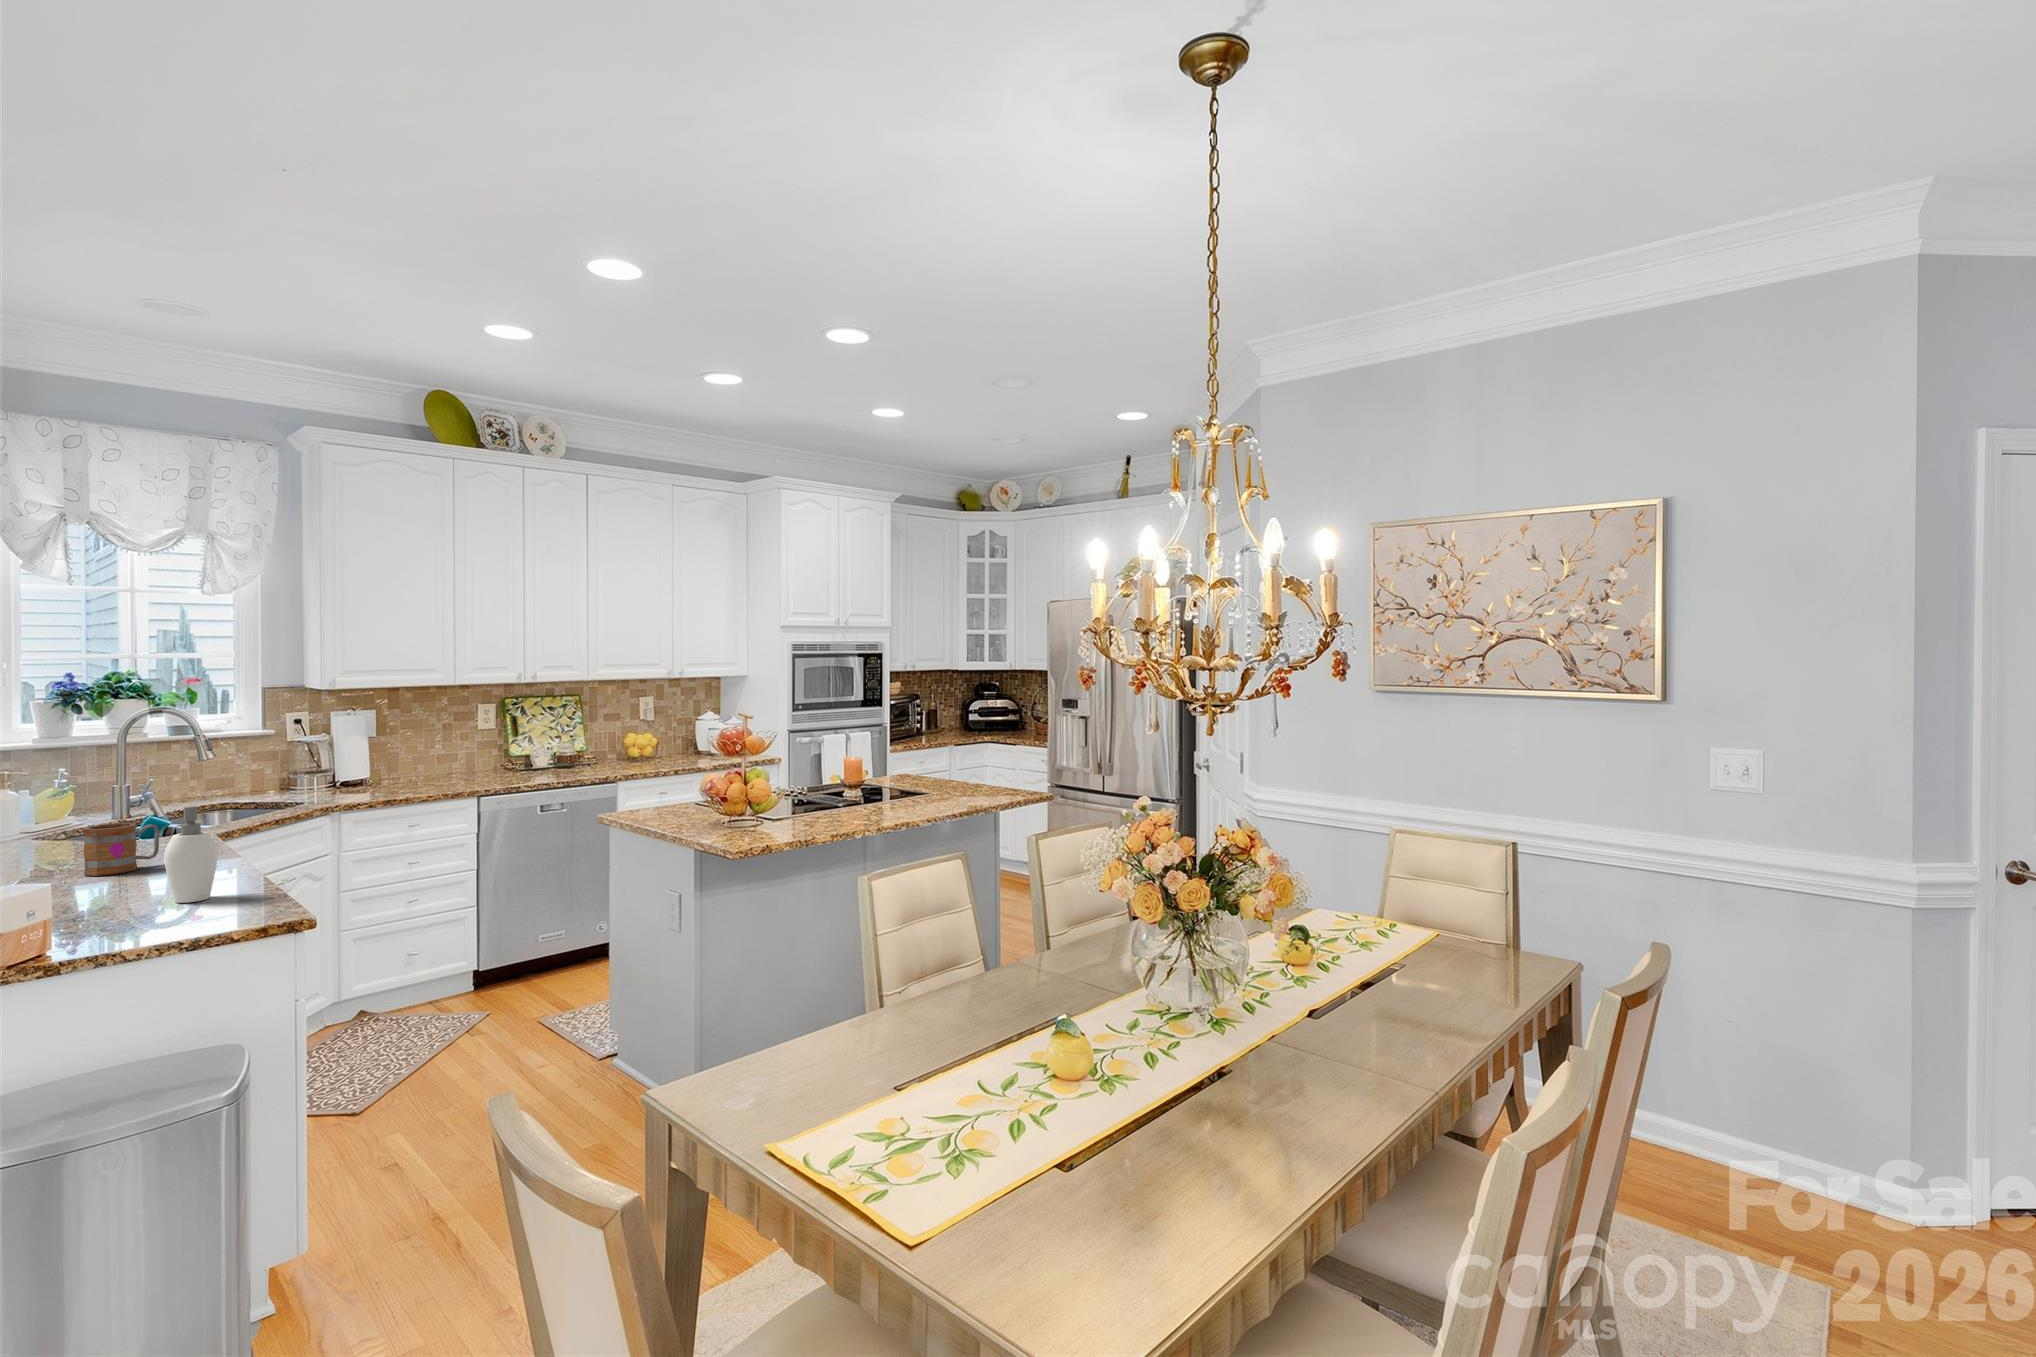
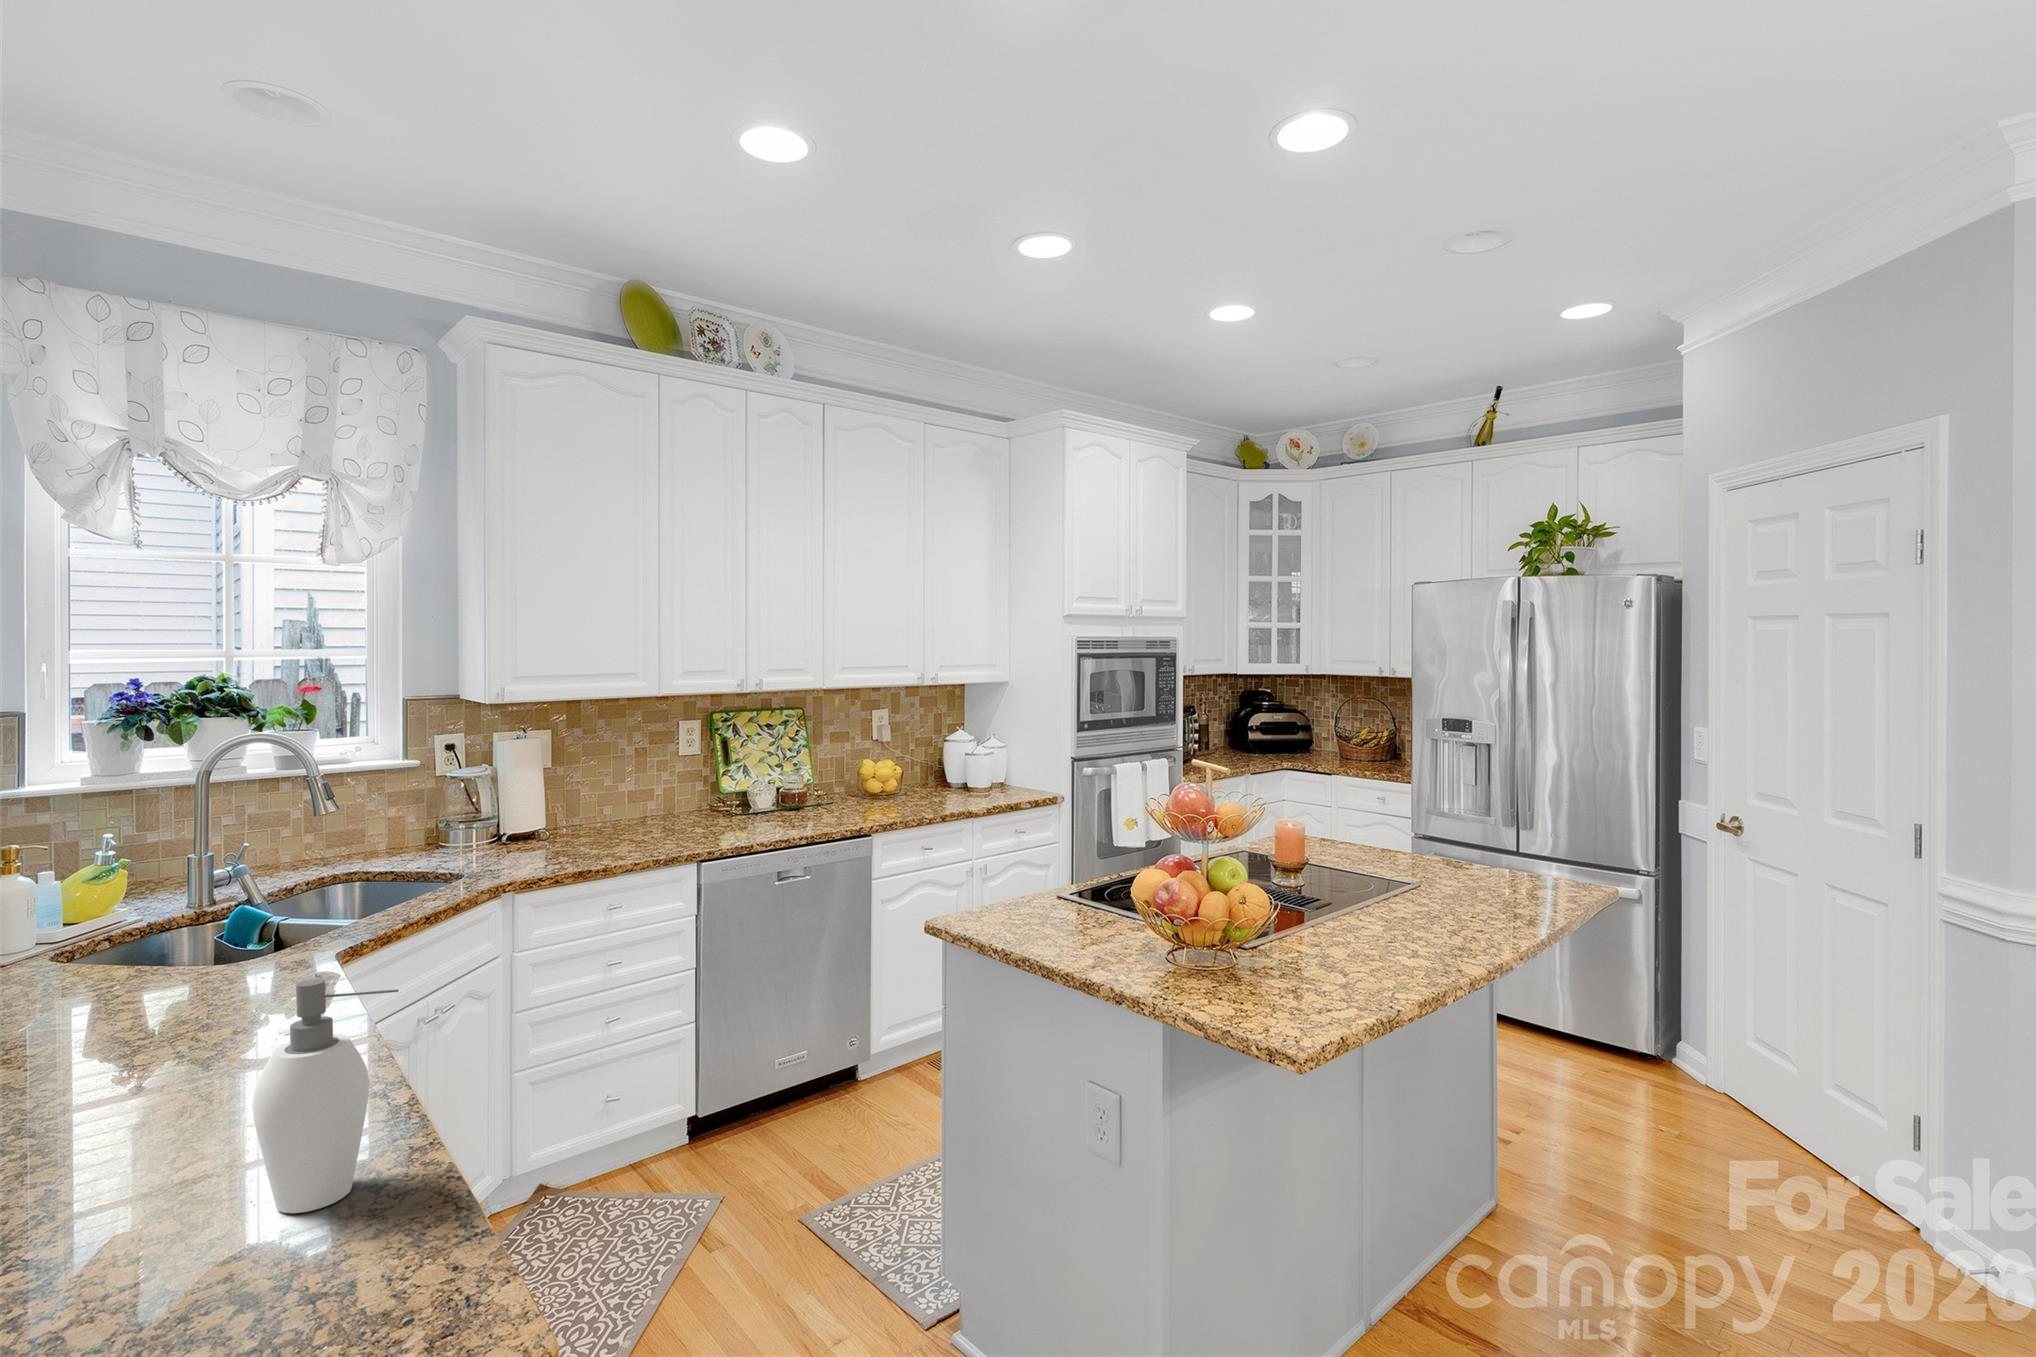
mug: present [83,823,160,876] -> none [106,965,253,1083]

